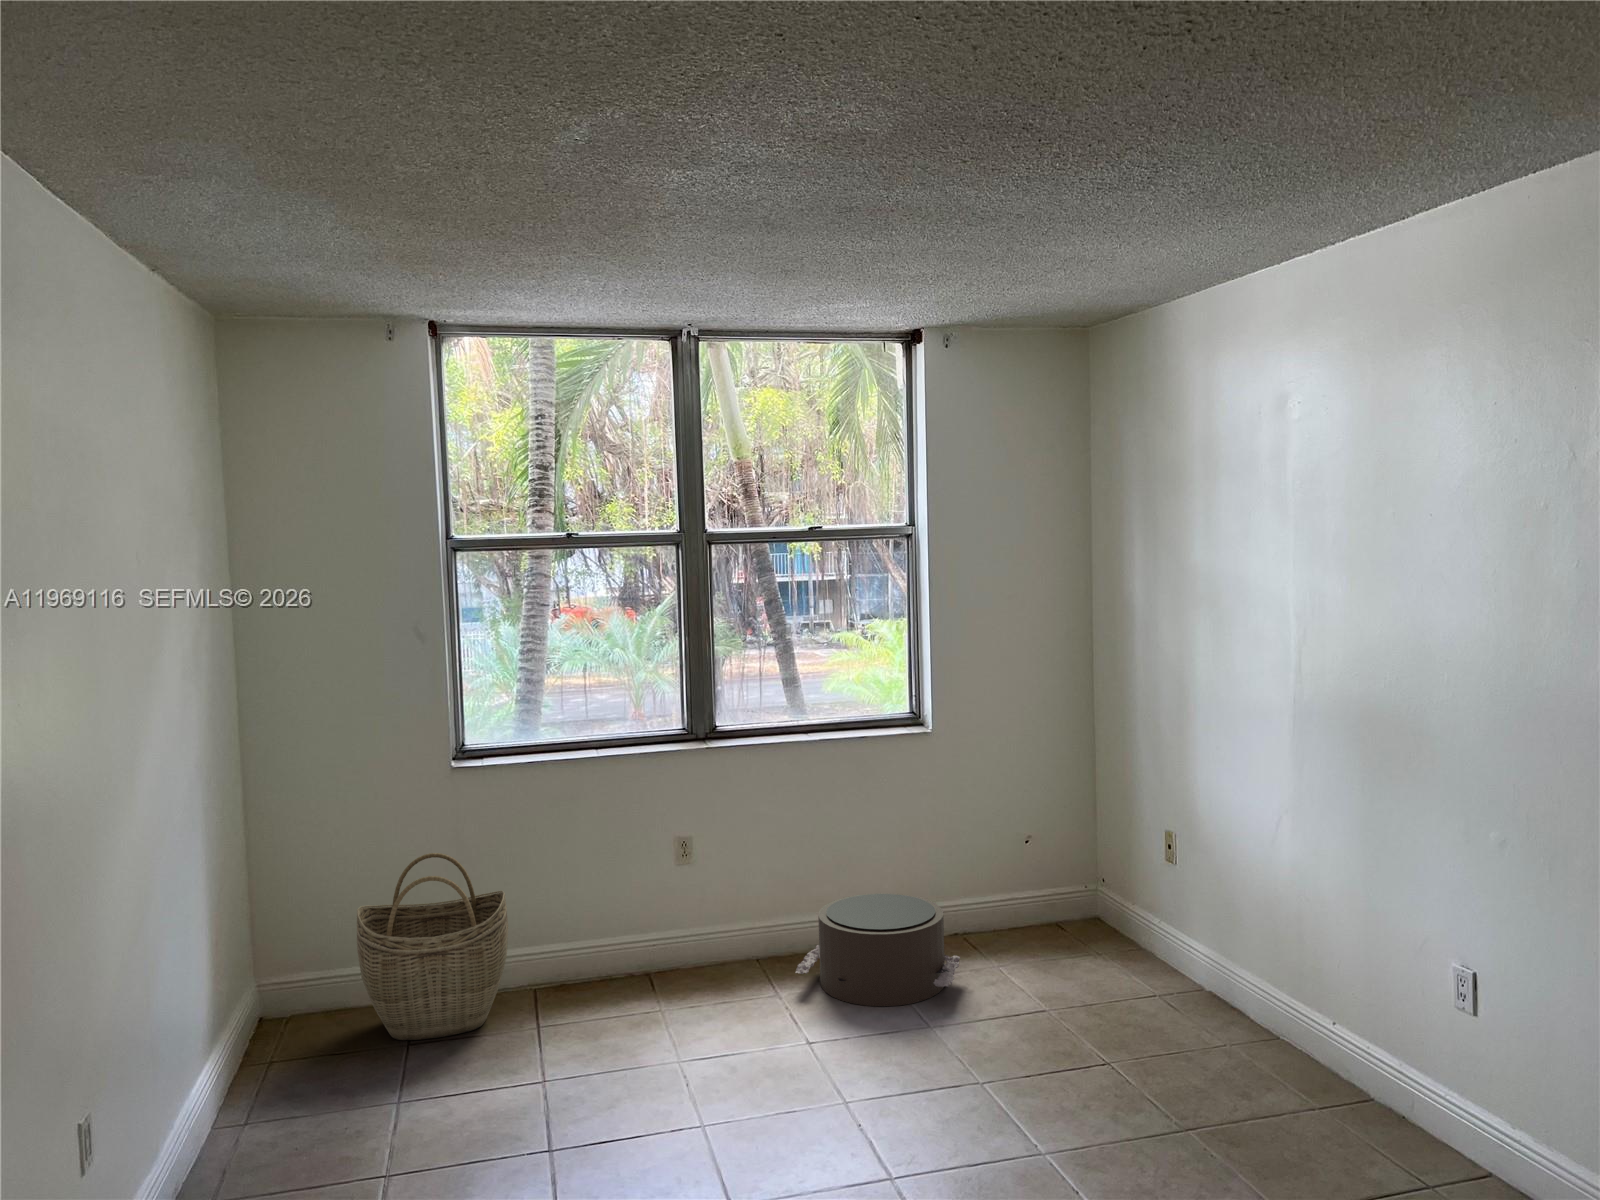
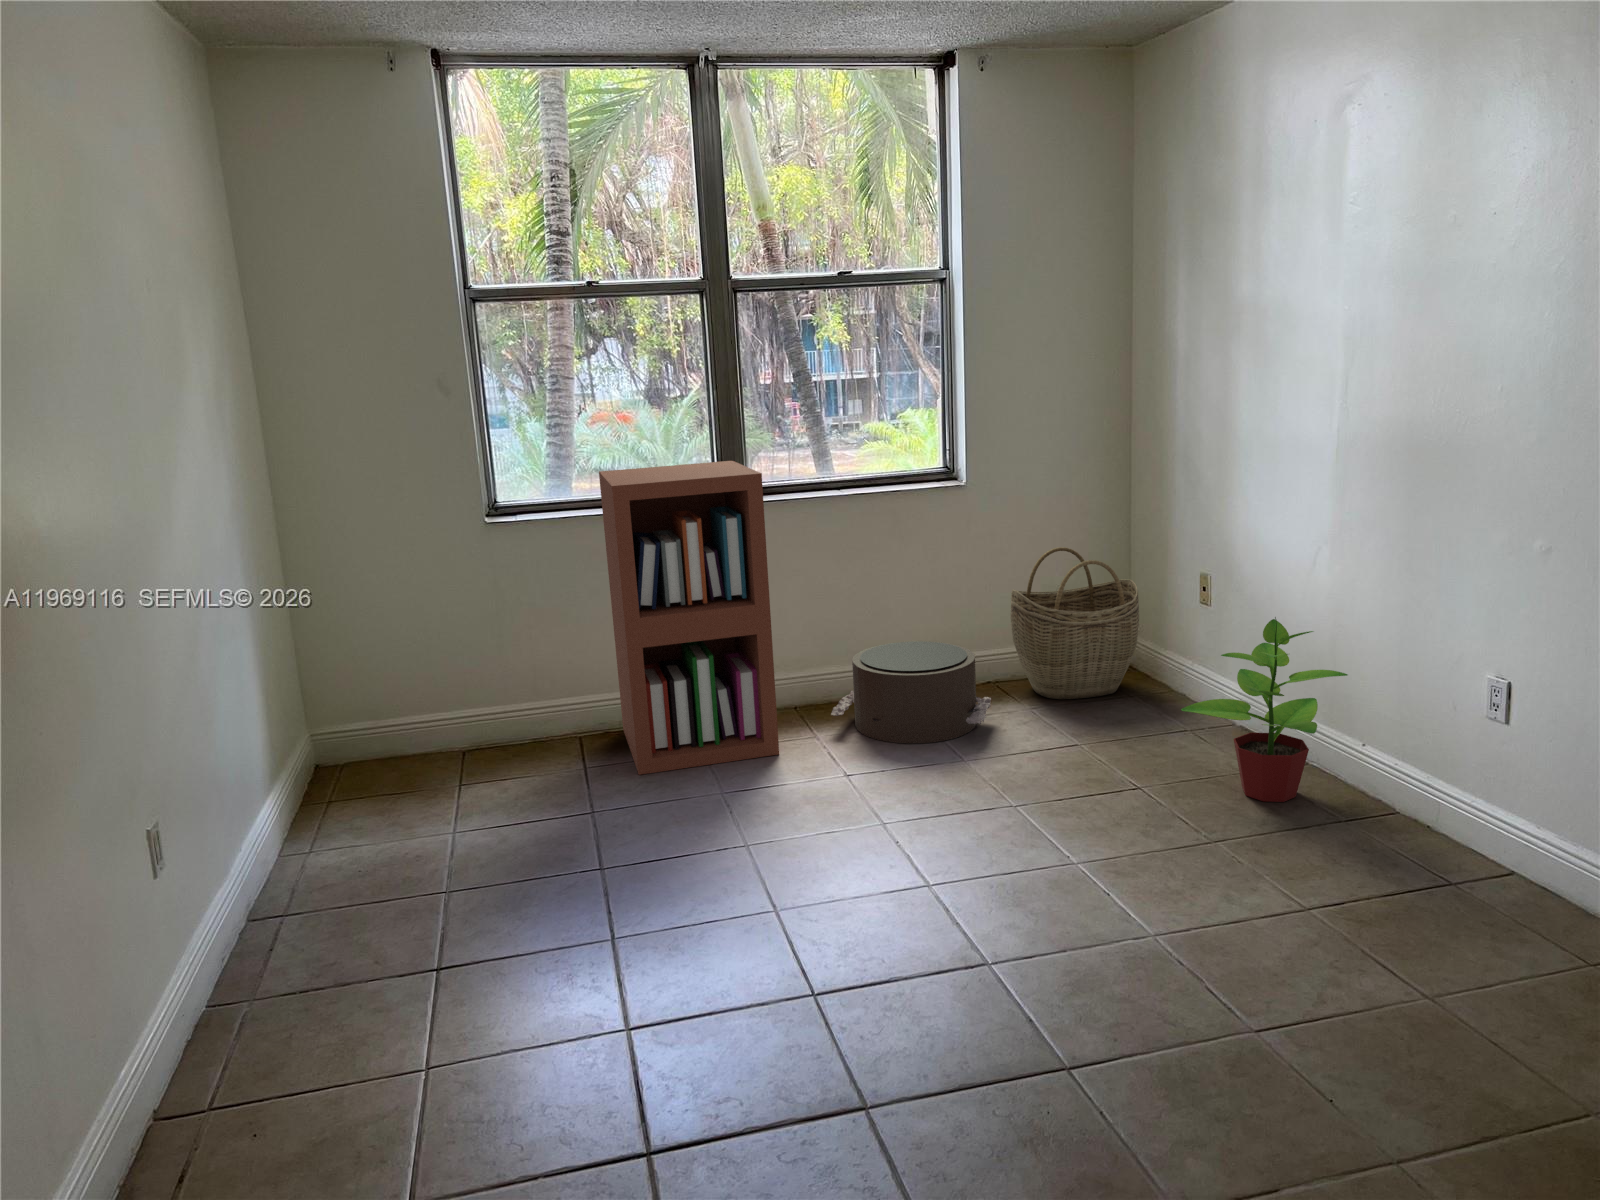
bookshelf: none [568,707,741,1038] -> present [599,461,779,775]
woven basket: present [357,853,508,1040] -> present [1011,547,1139,699]
potted plant: none [1150,889,1314,1084] -> present [1181,617,1348,802]

